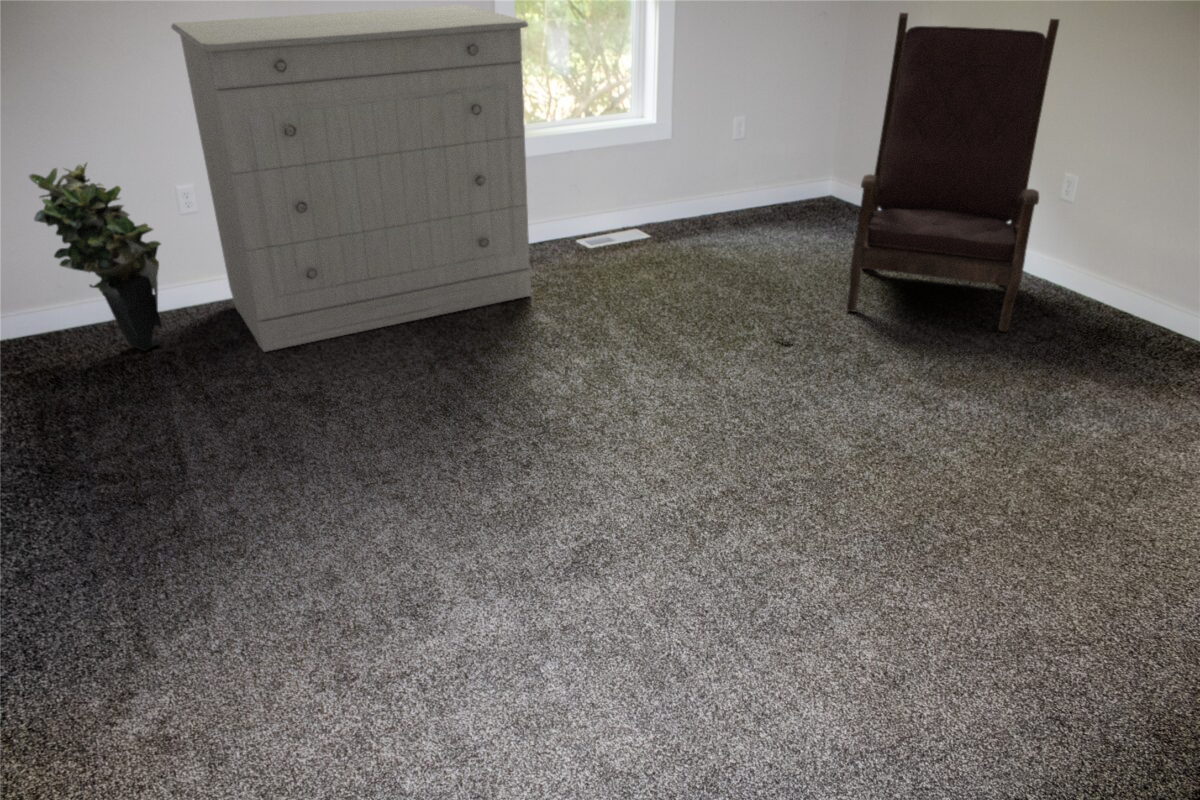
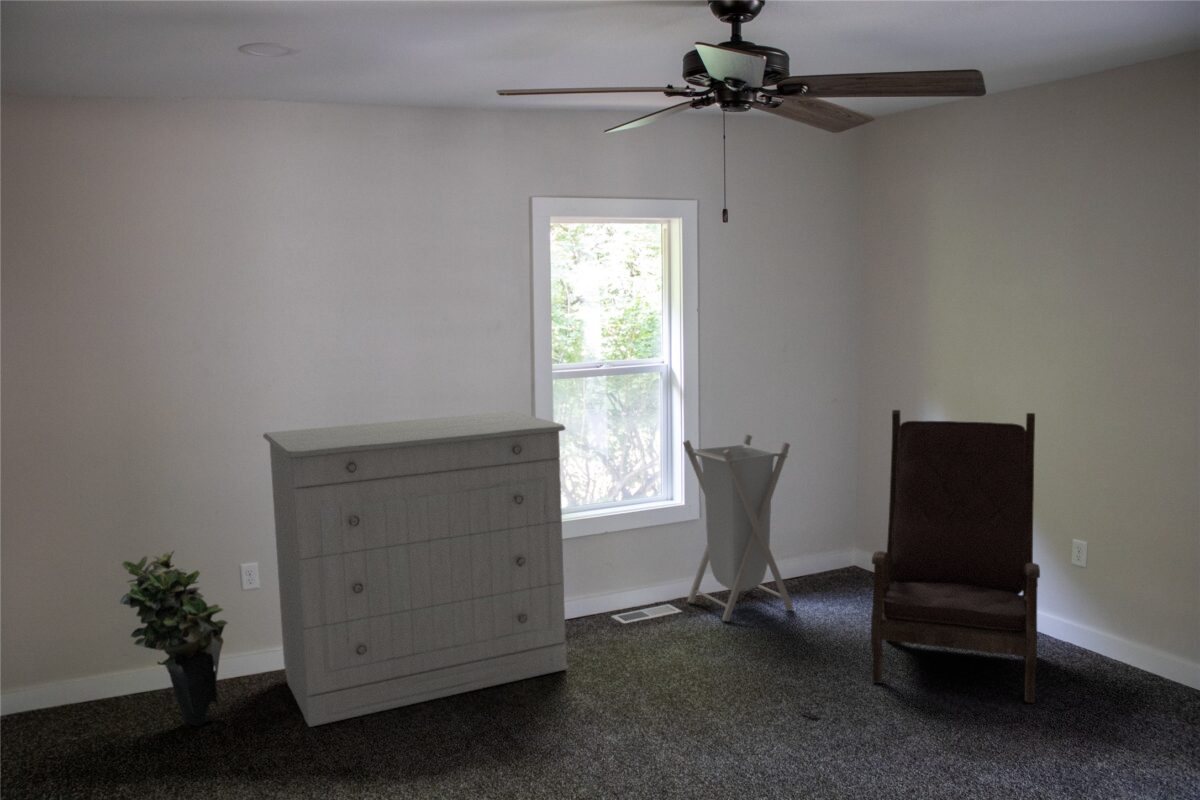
laundry hamper: none [656,41,779,249] -> present [683,434,793,621]

